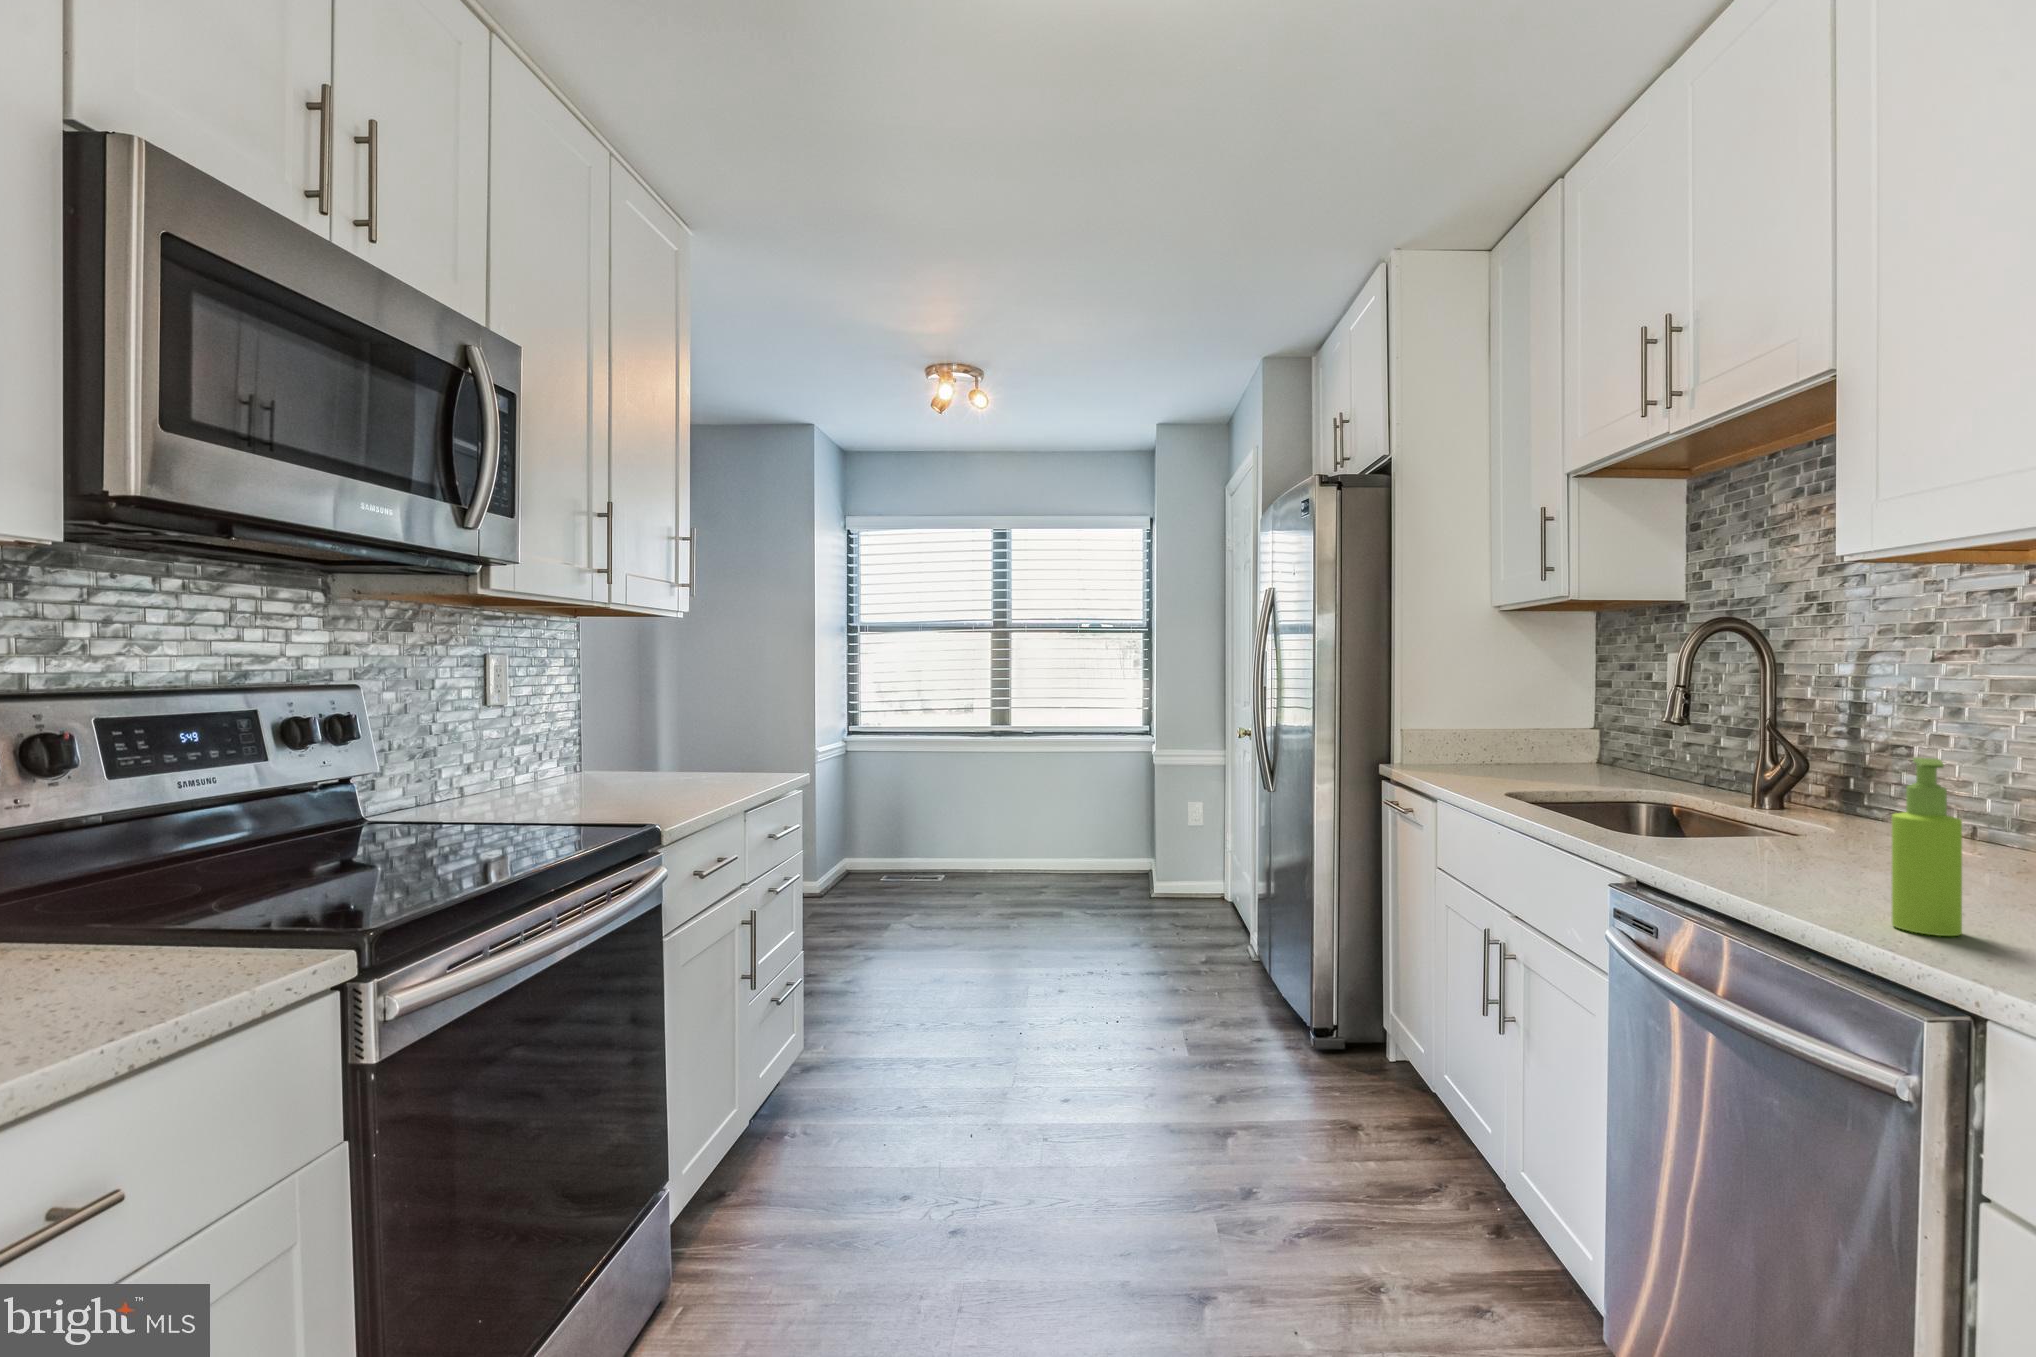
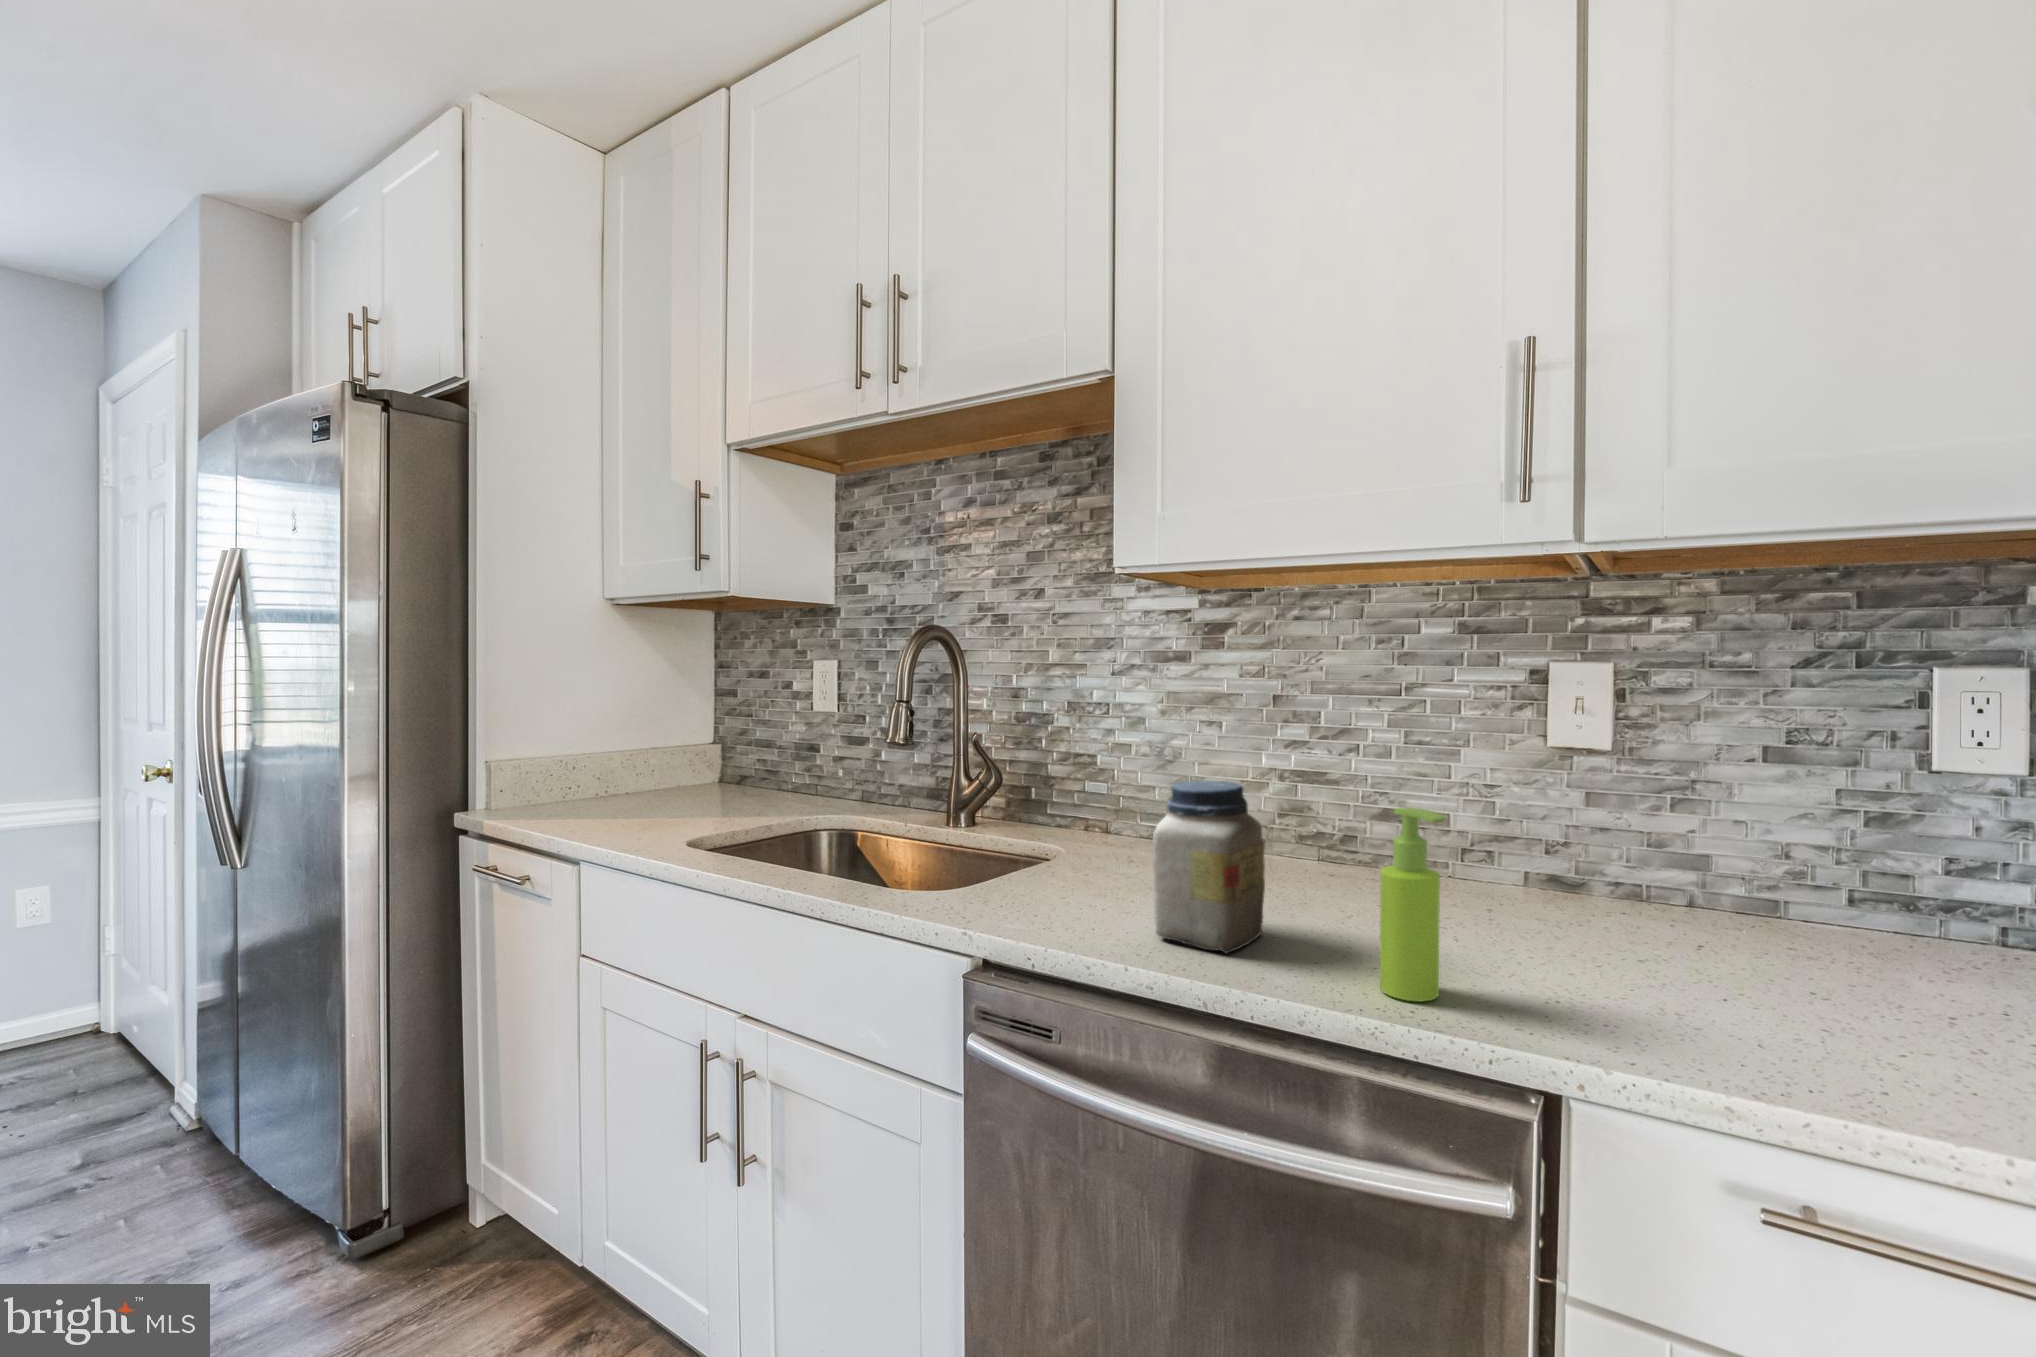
jar: none [1753,741,1885,887] -> present [1153,781,1265,953]

